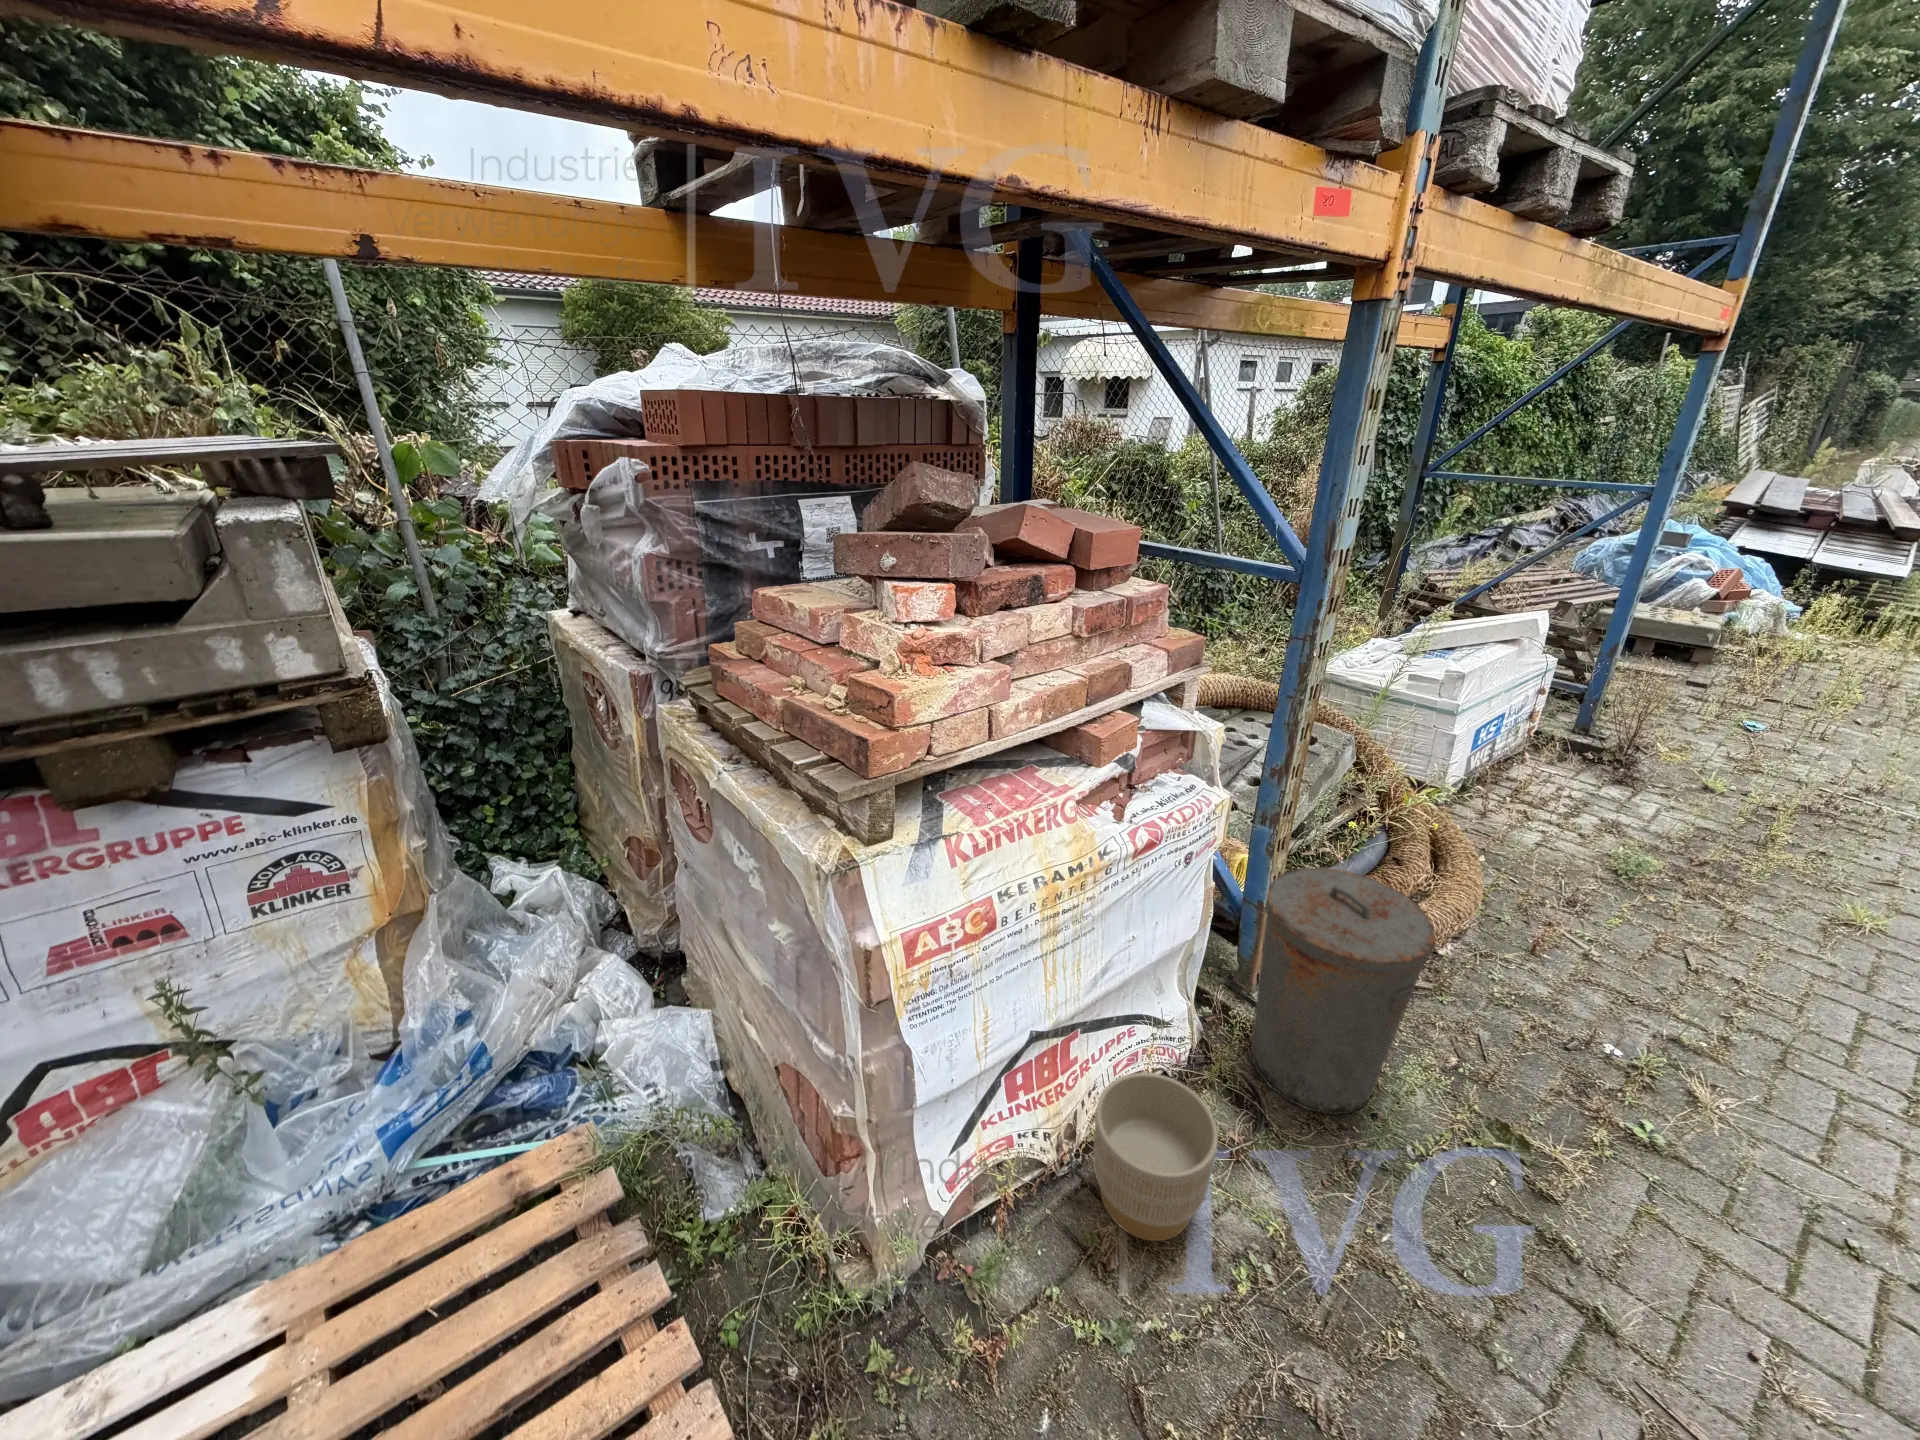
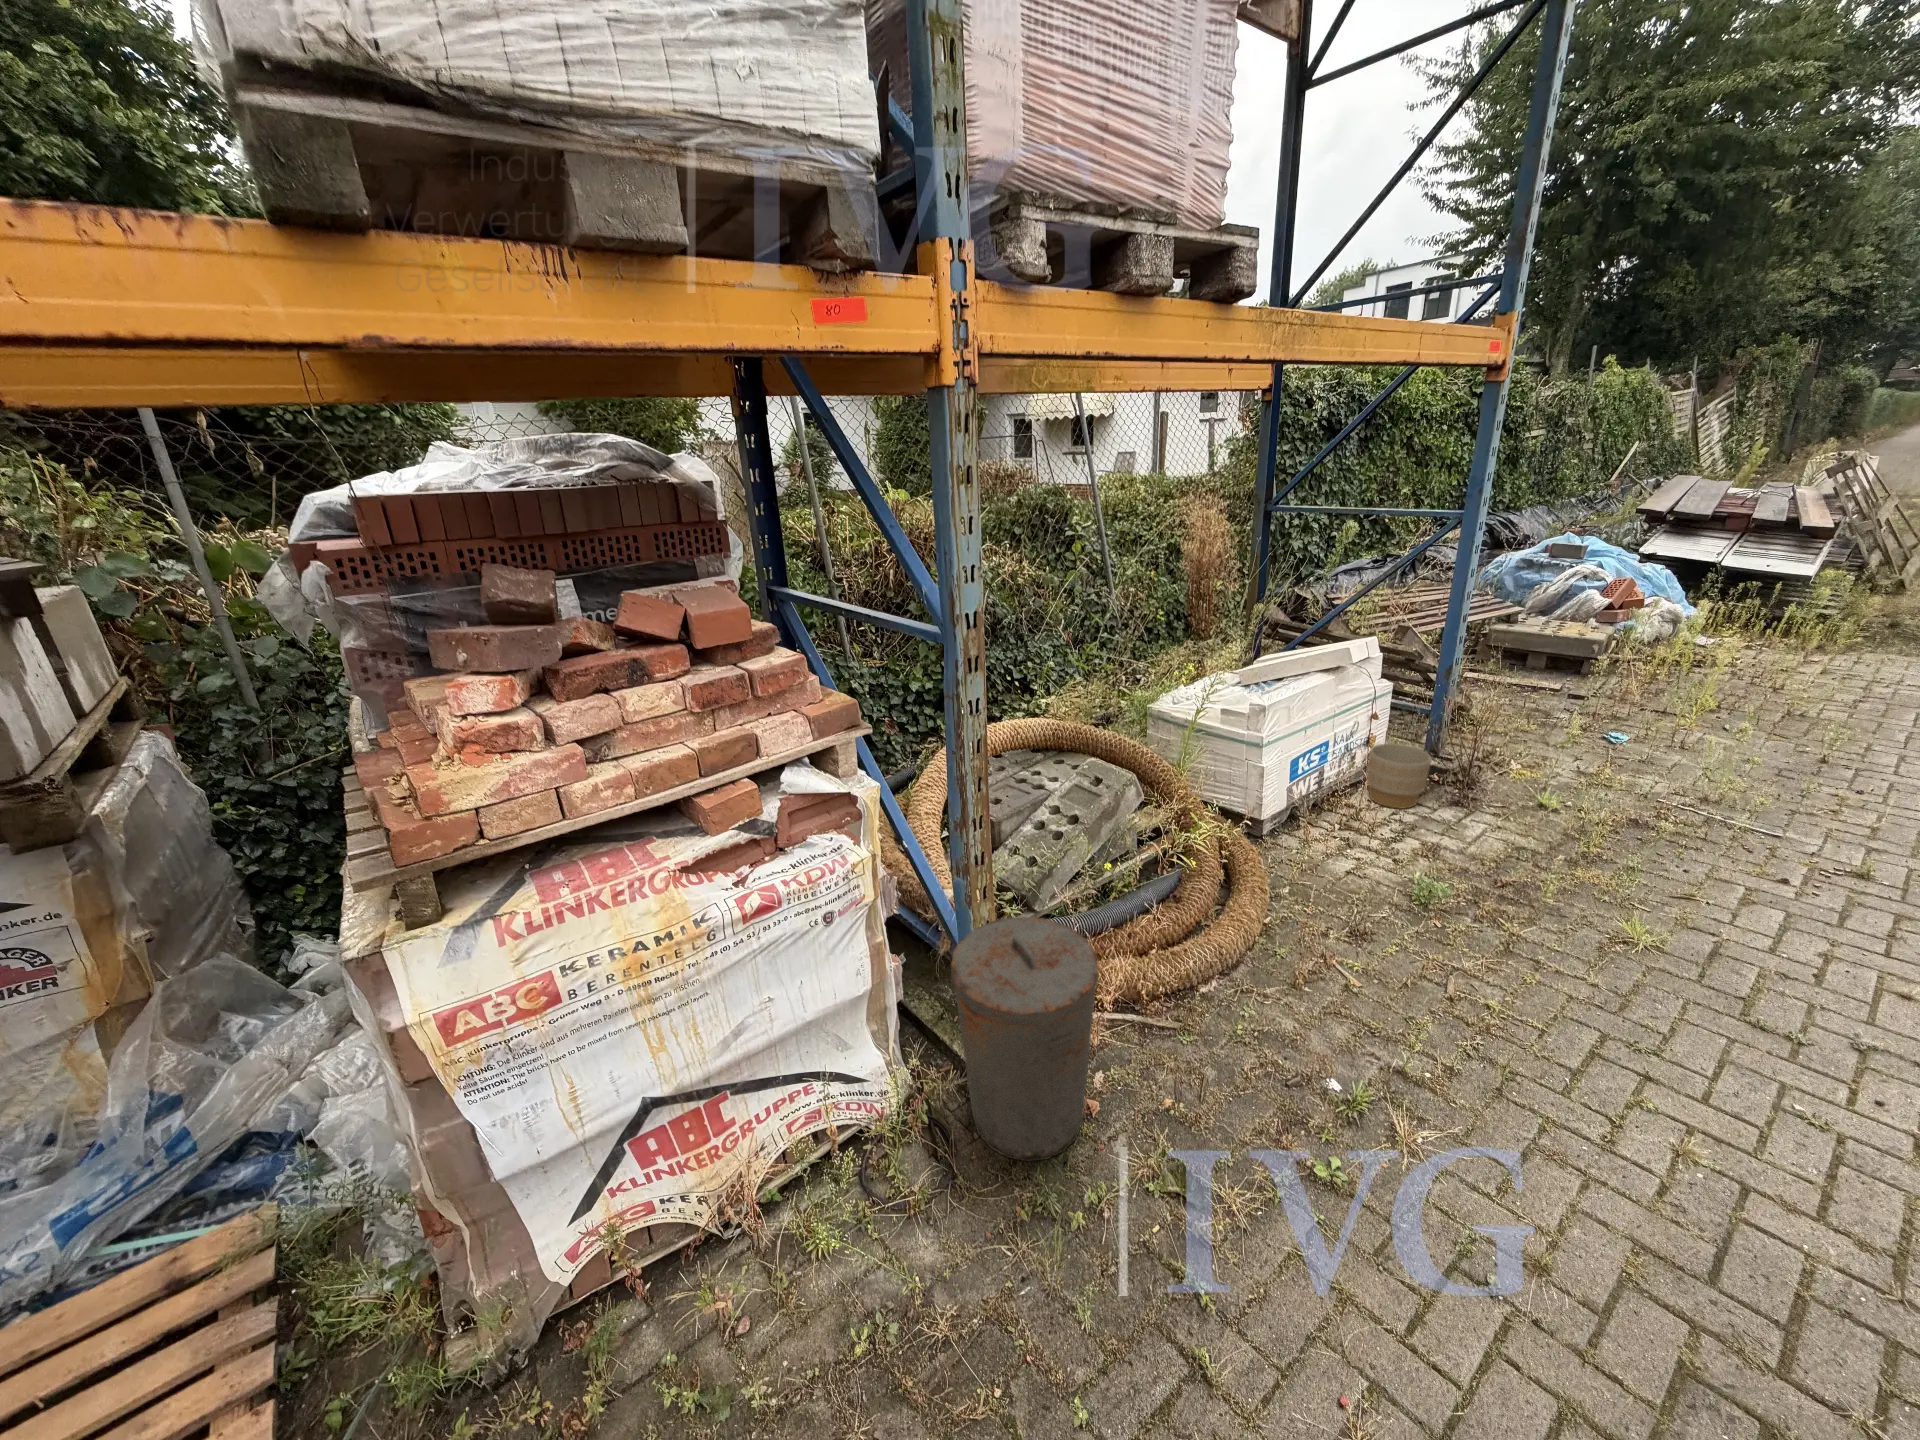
planter: present [1093,1072,1218,1241] -> present [1367,744,1431,809]

